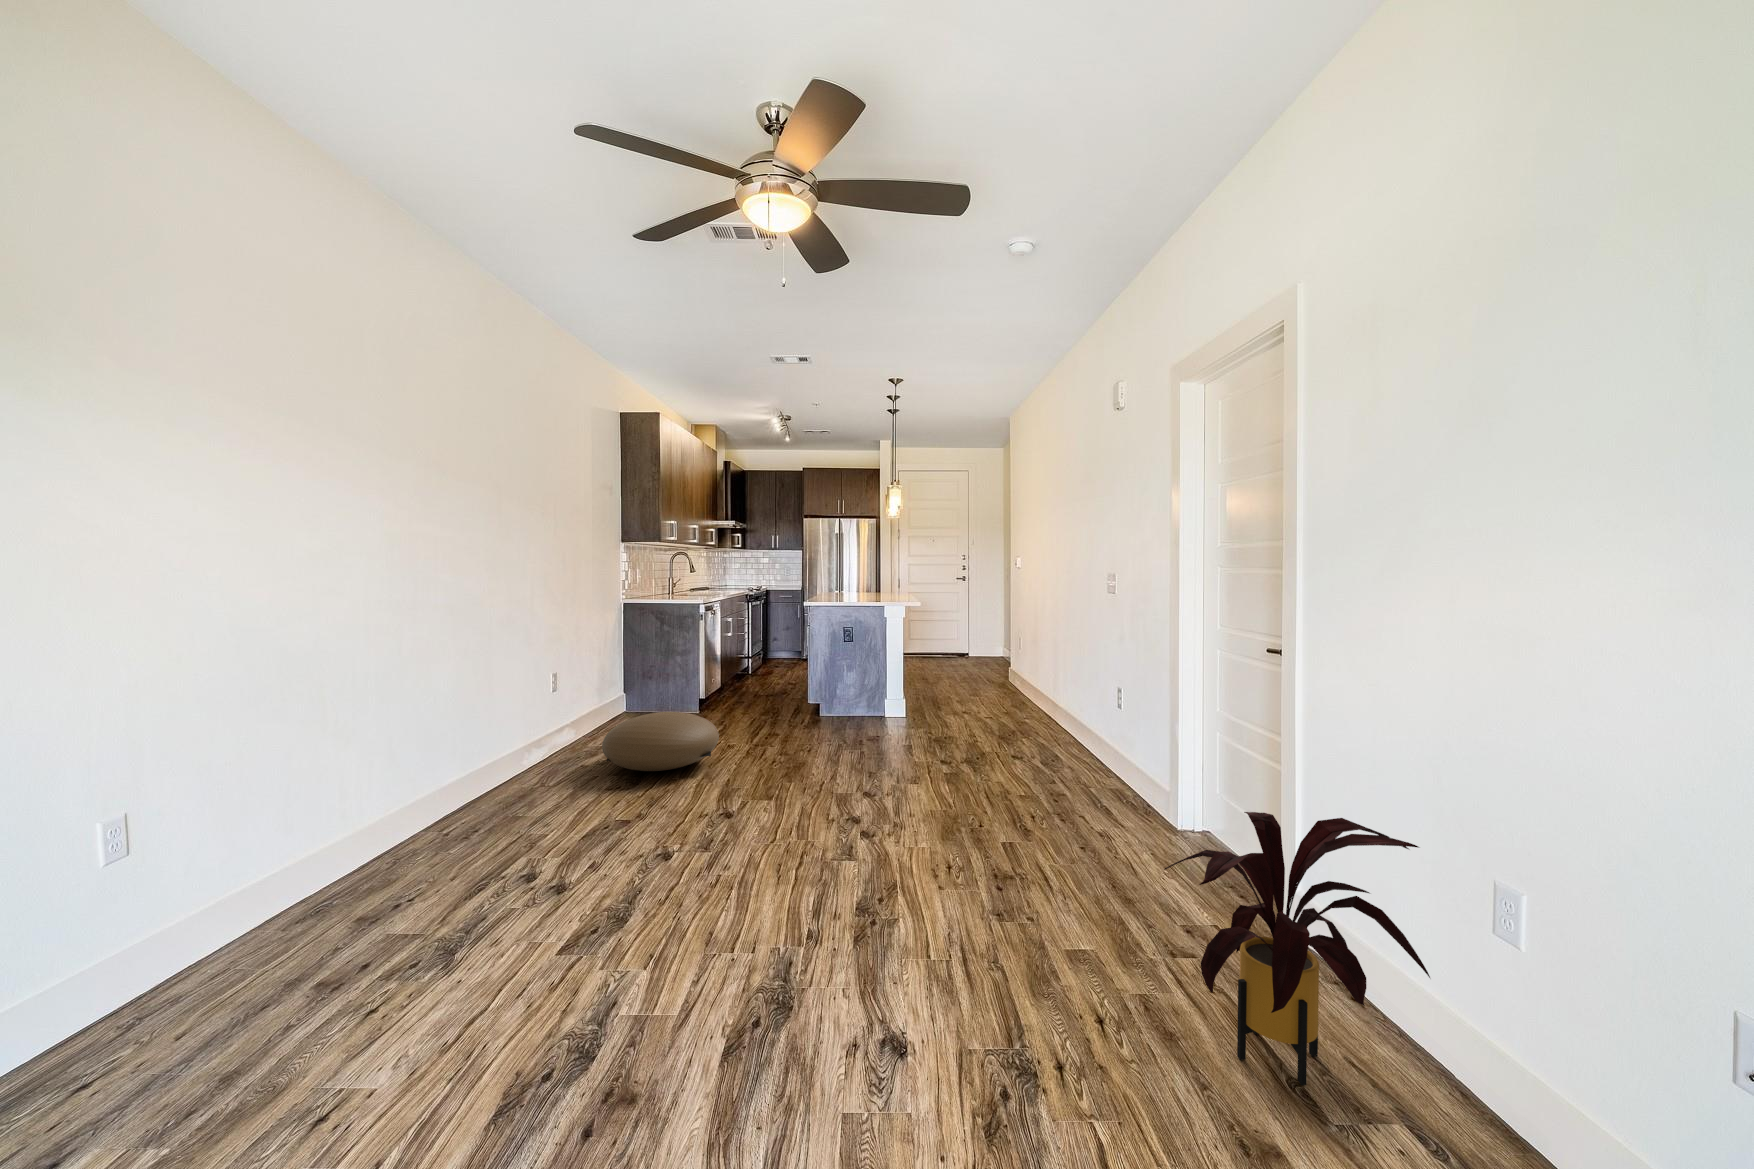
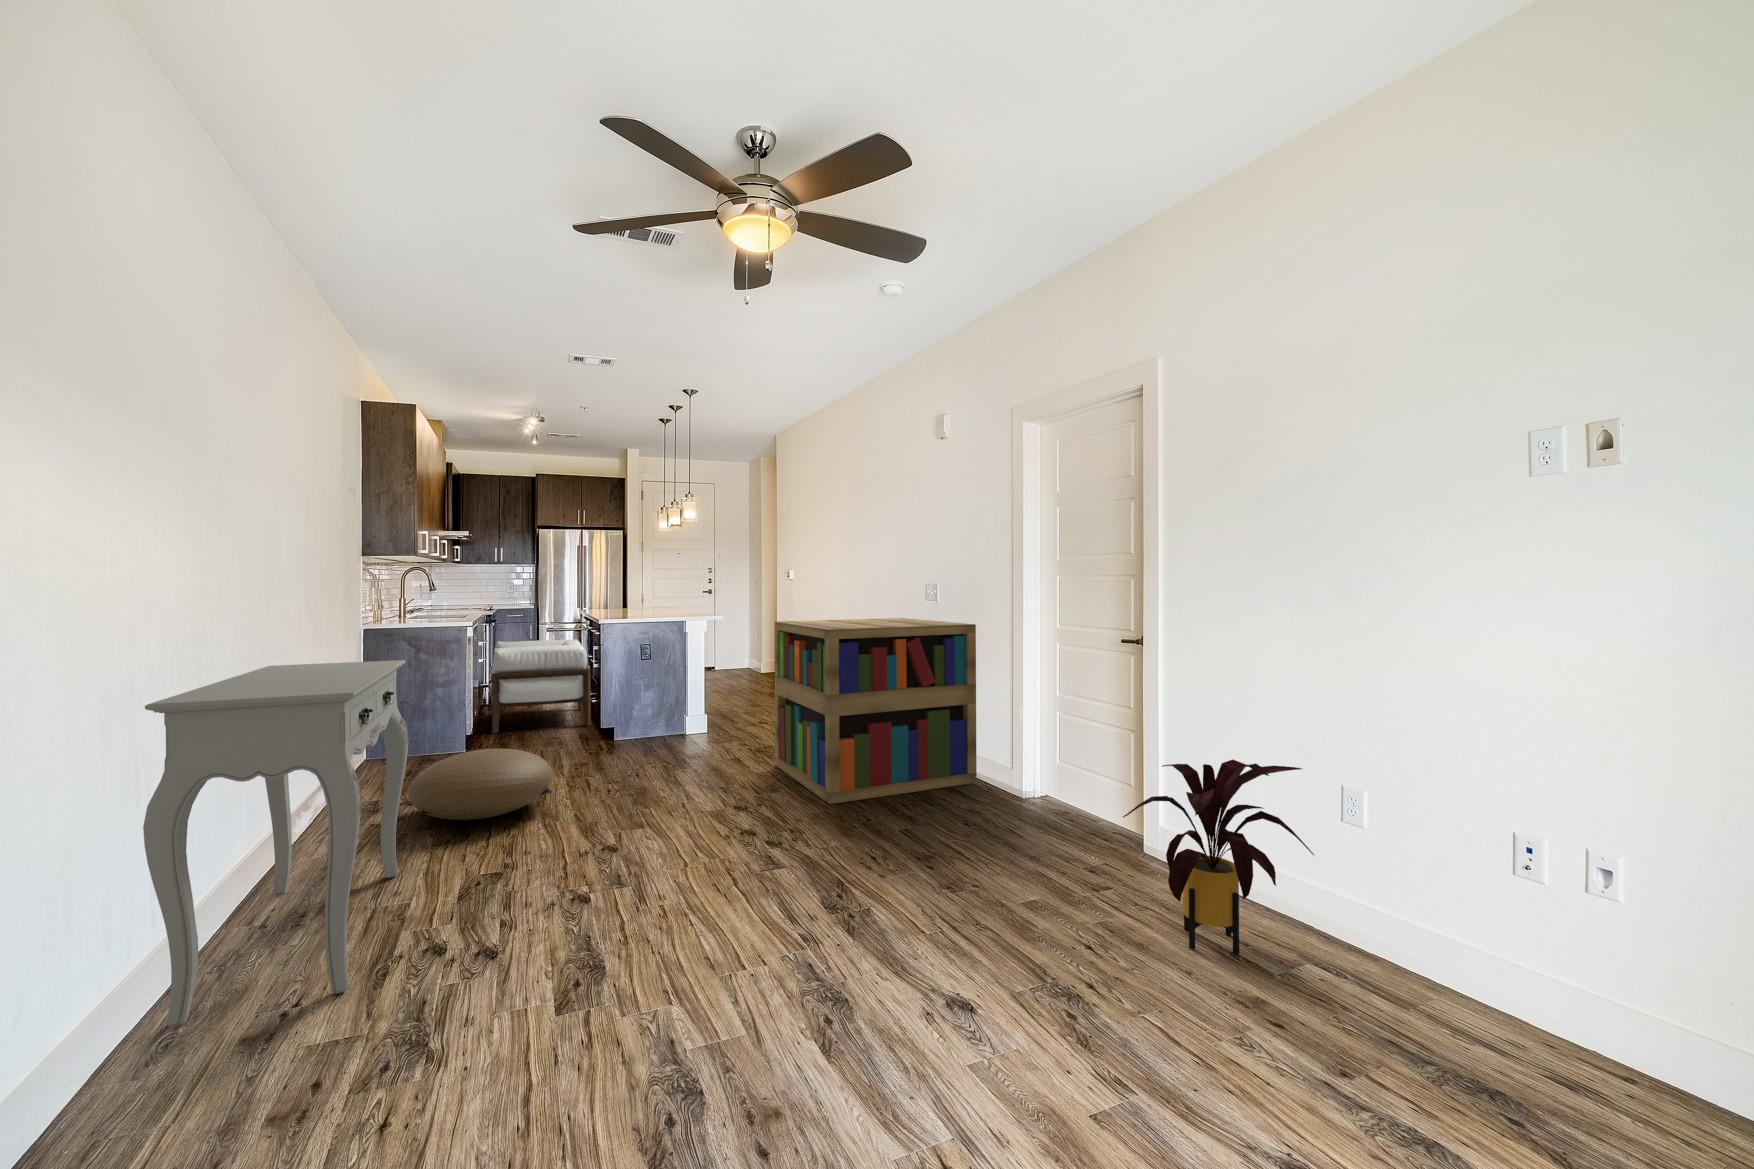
bookshelf: none [935,608,1135,801] -> present [775,618,977,804]
armchair: none [727,619,815,699] -> present [491,639,591,734]
console table: none [324,632,571,896] -> present [143,660,409,1027]

